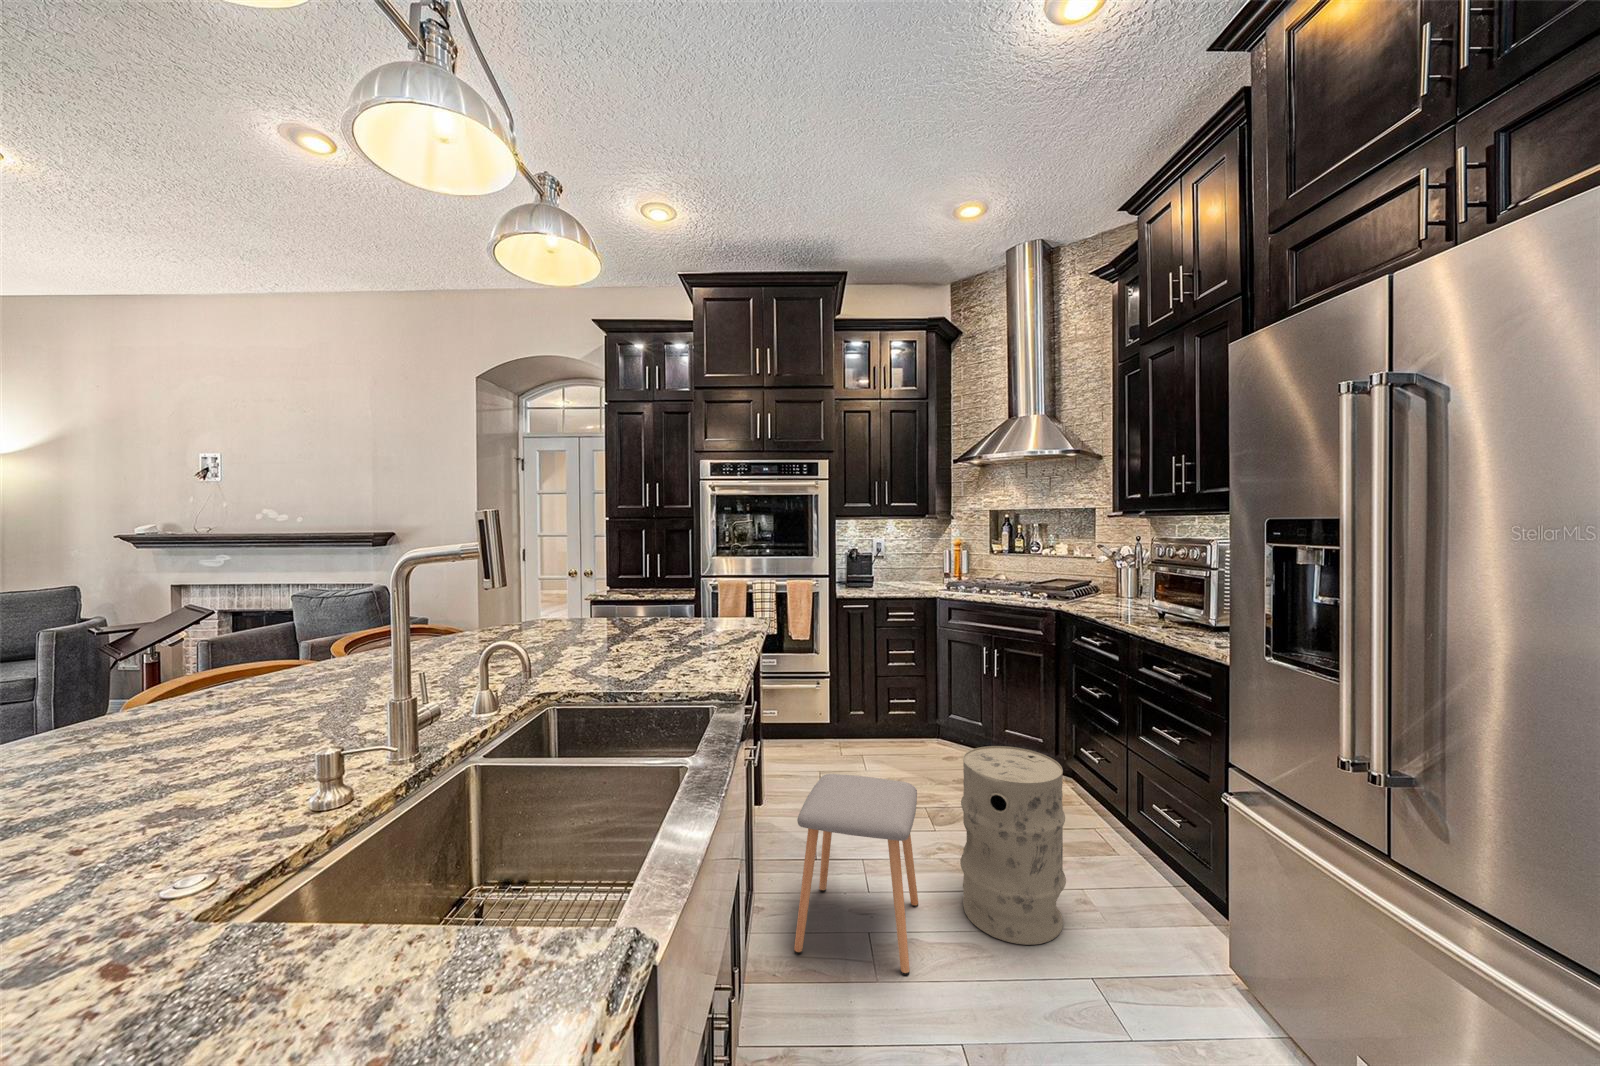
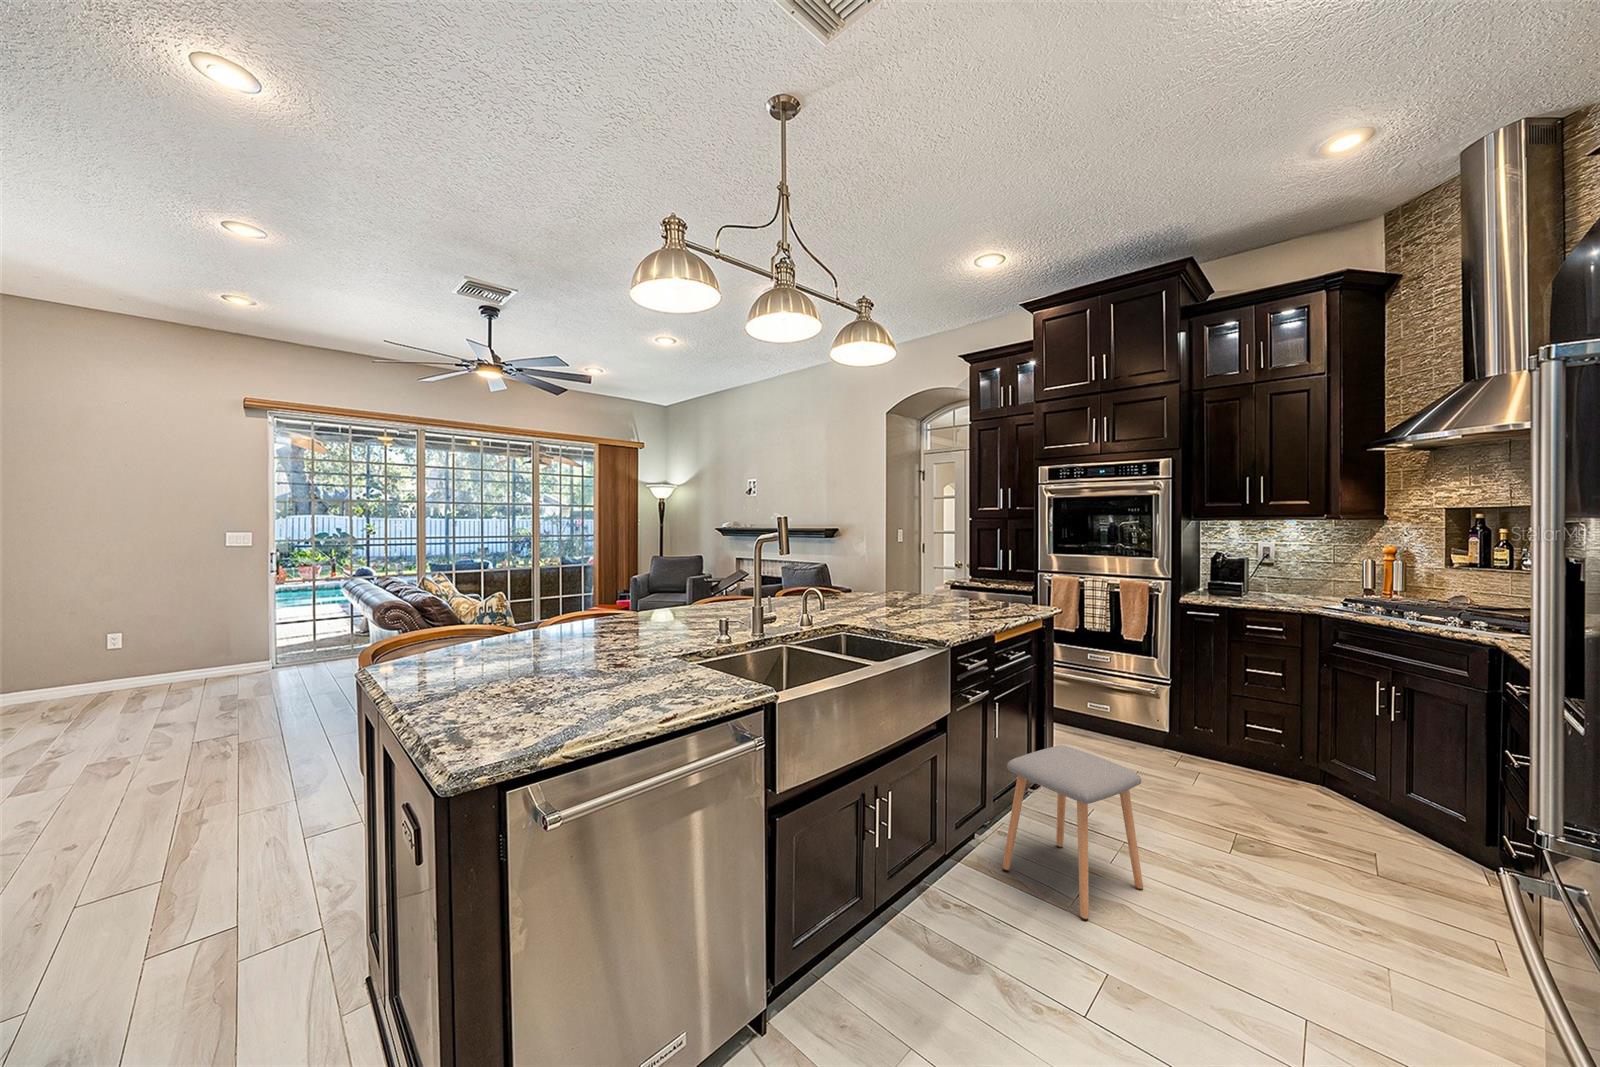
trash can: present [960,746,1066,945] -> none [1186,760,1316,973]

